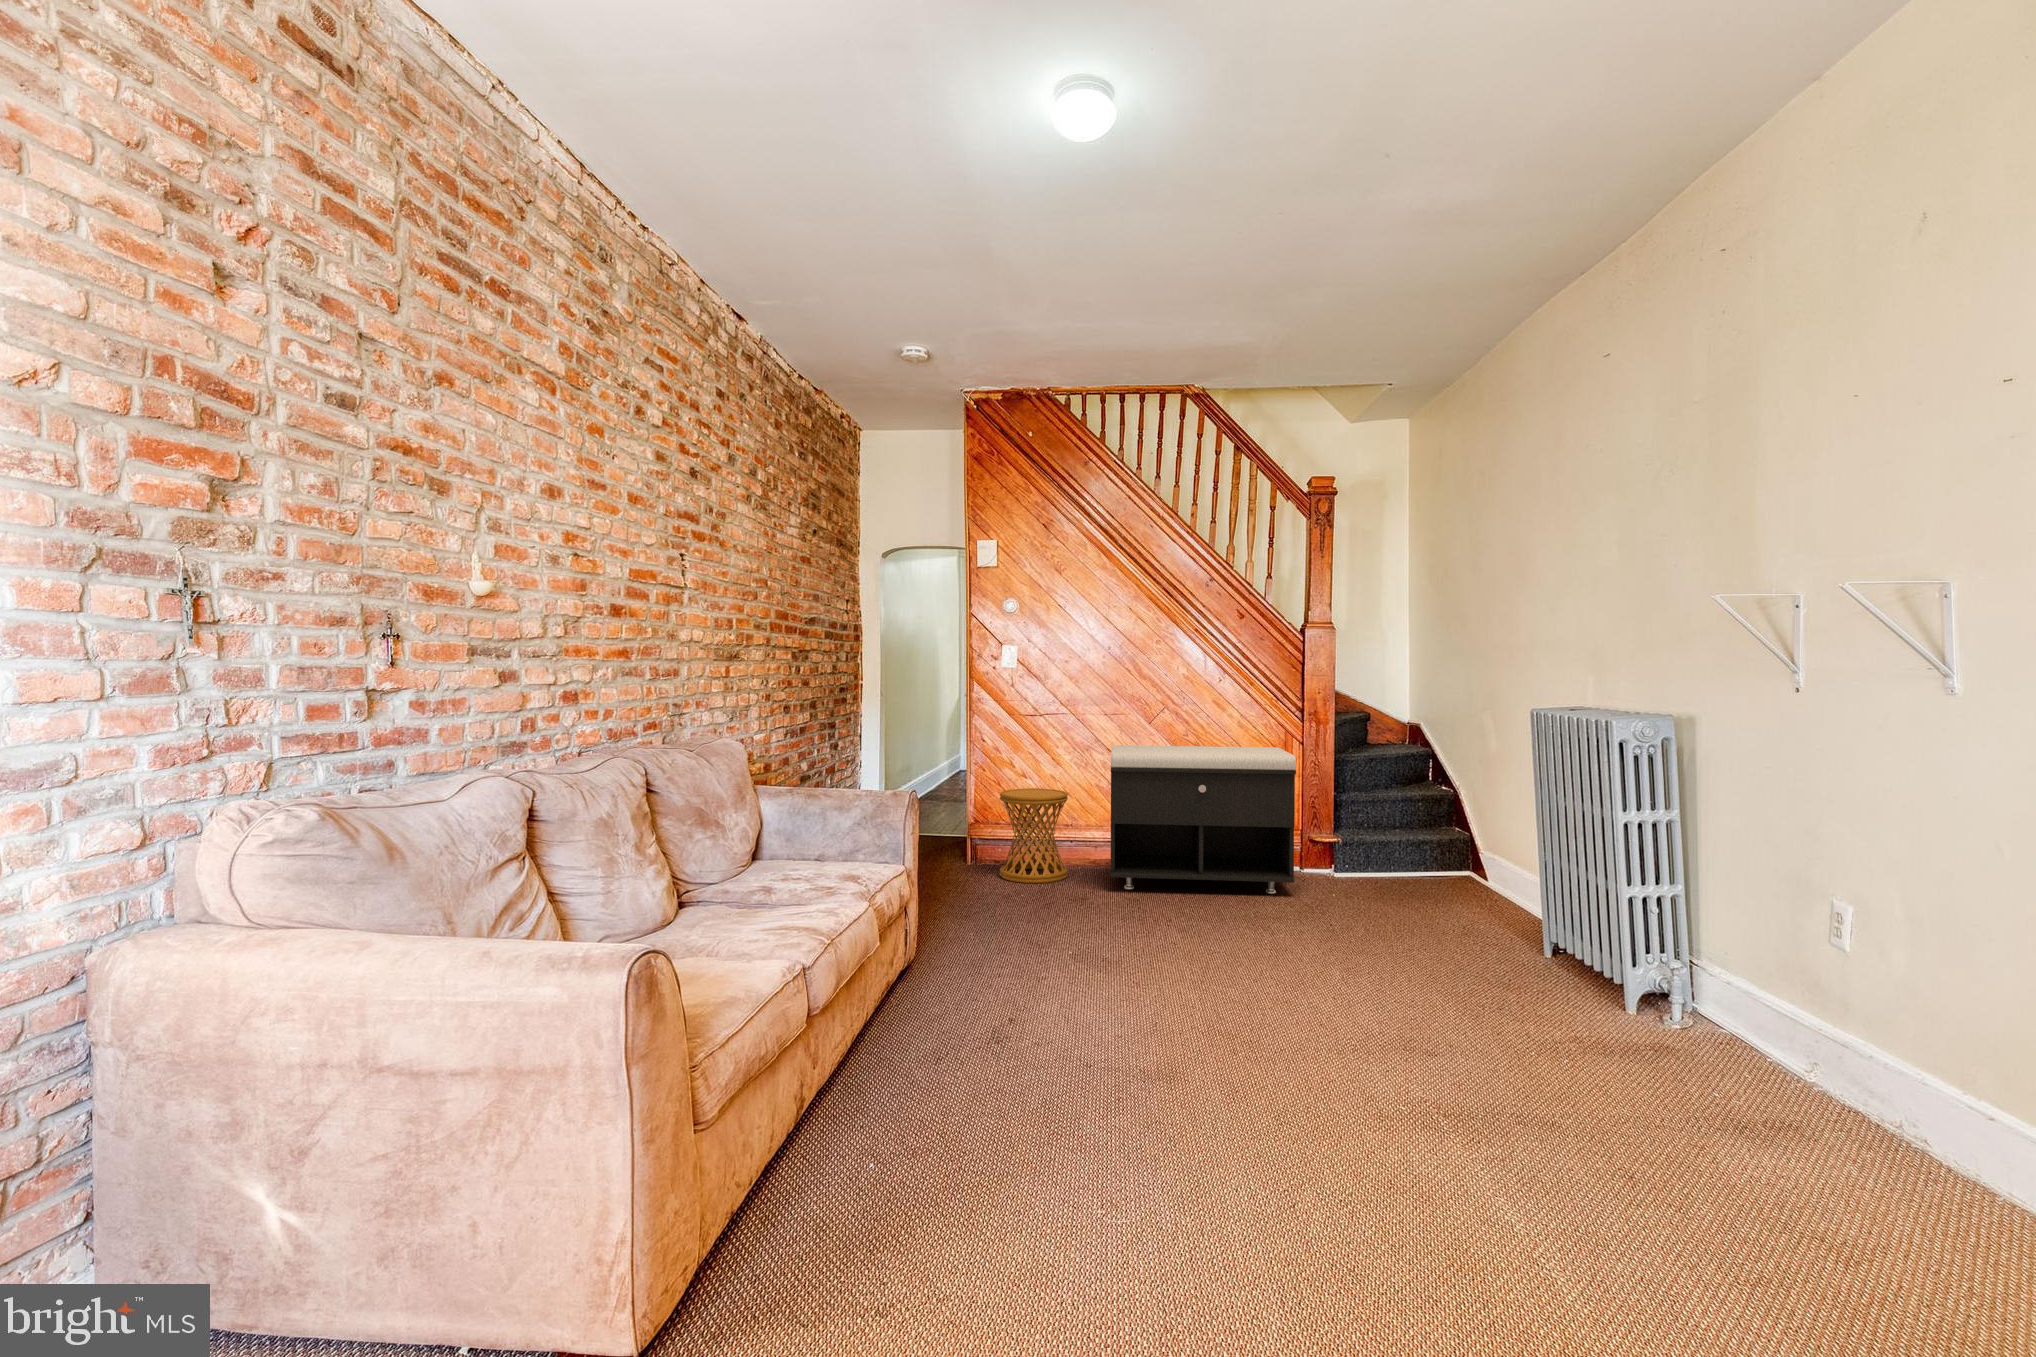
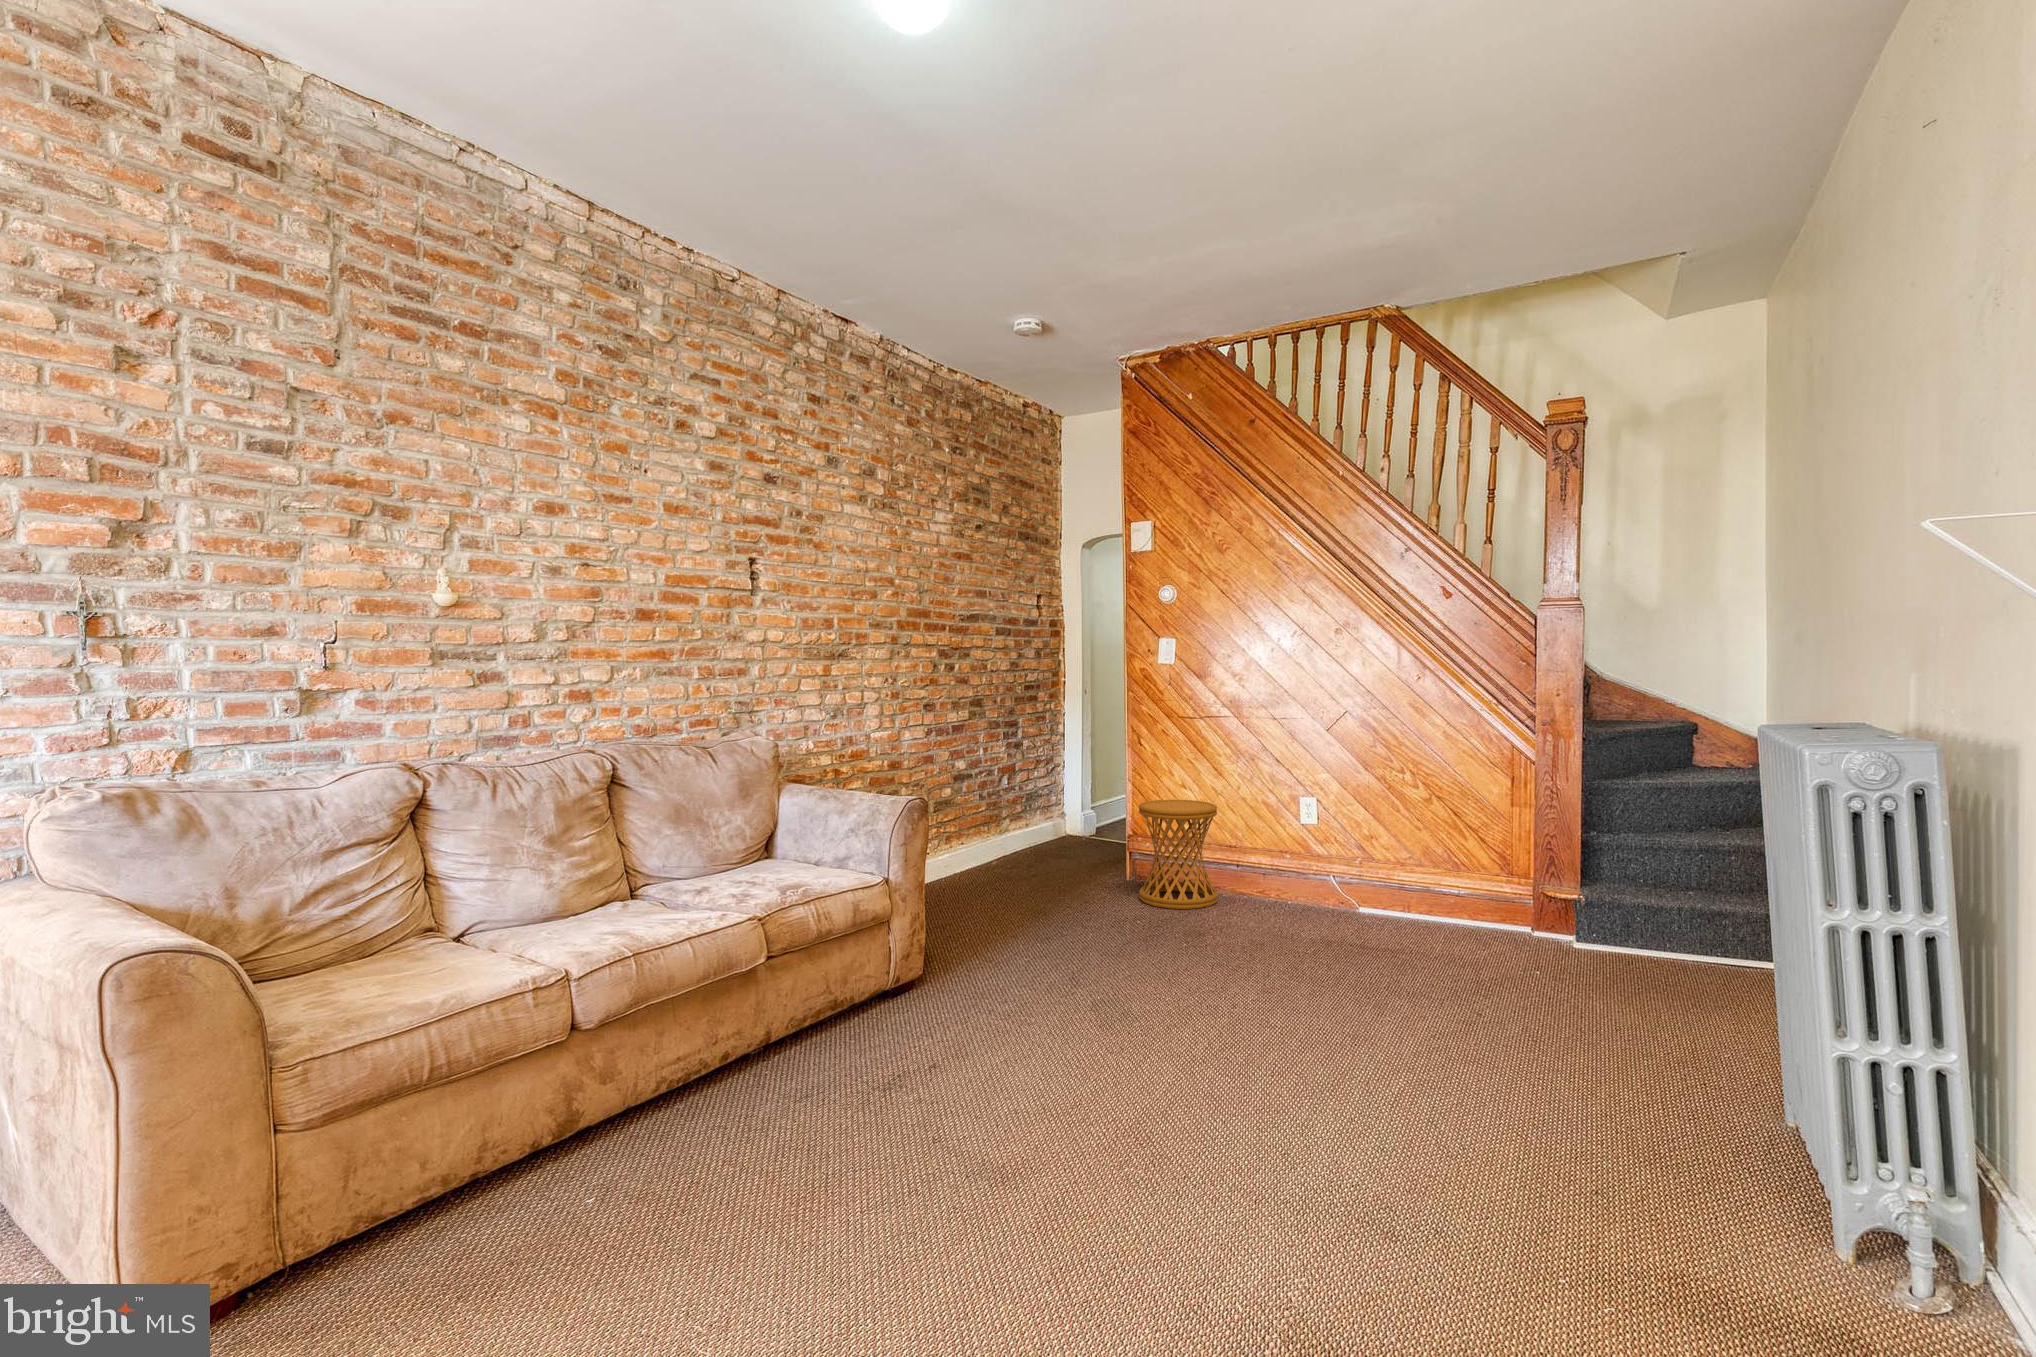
storage bench: present [1110,745,1296,894] -> none [1237,754,1491,955]

